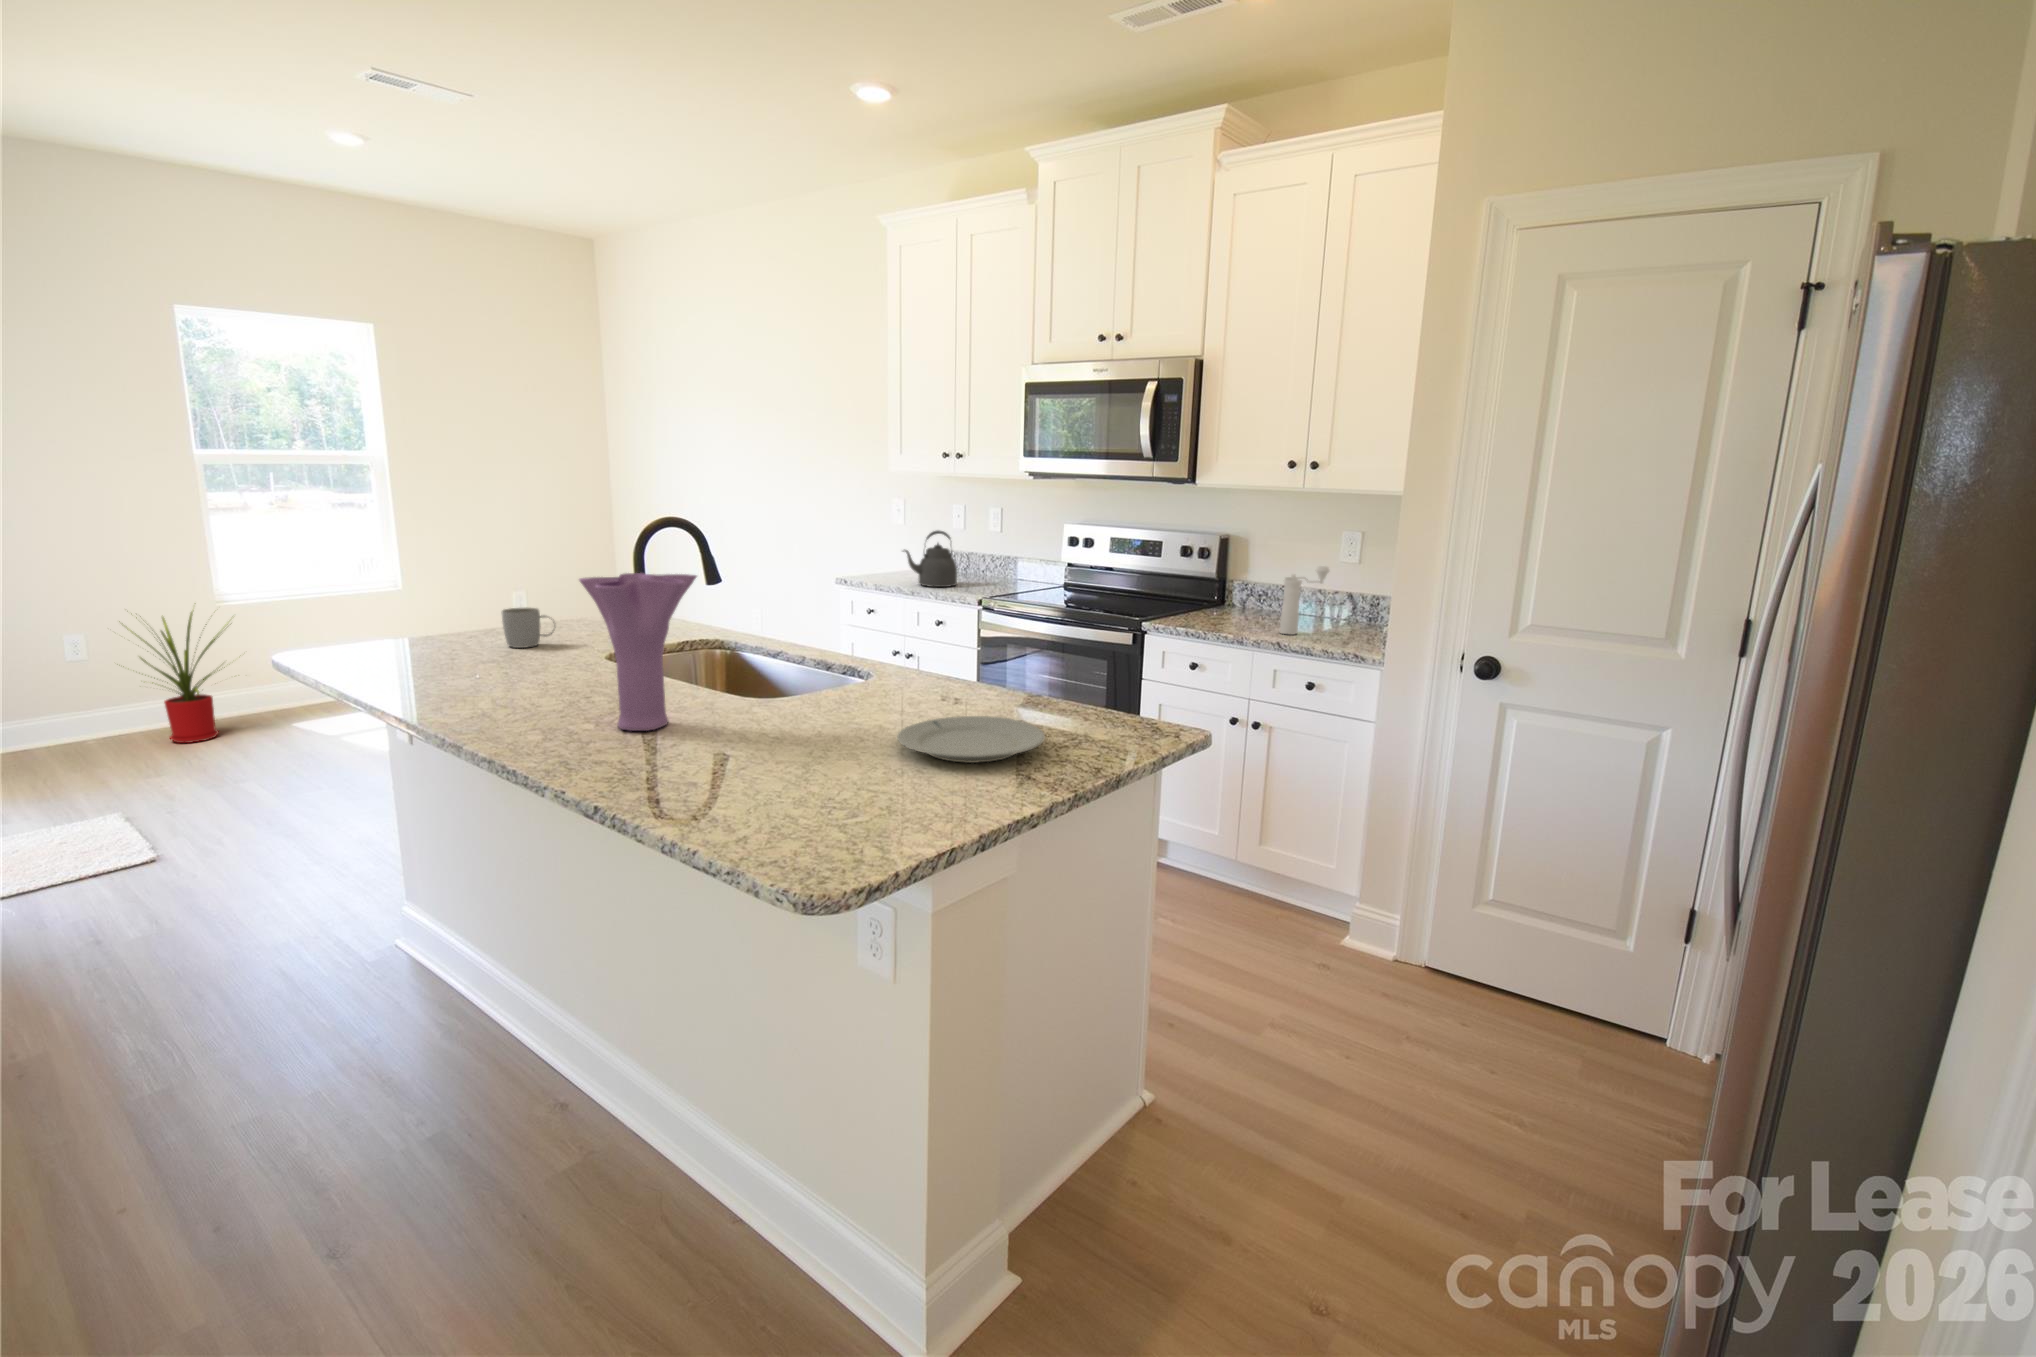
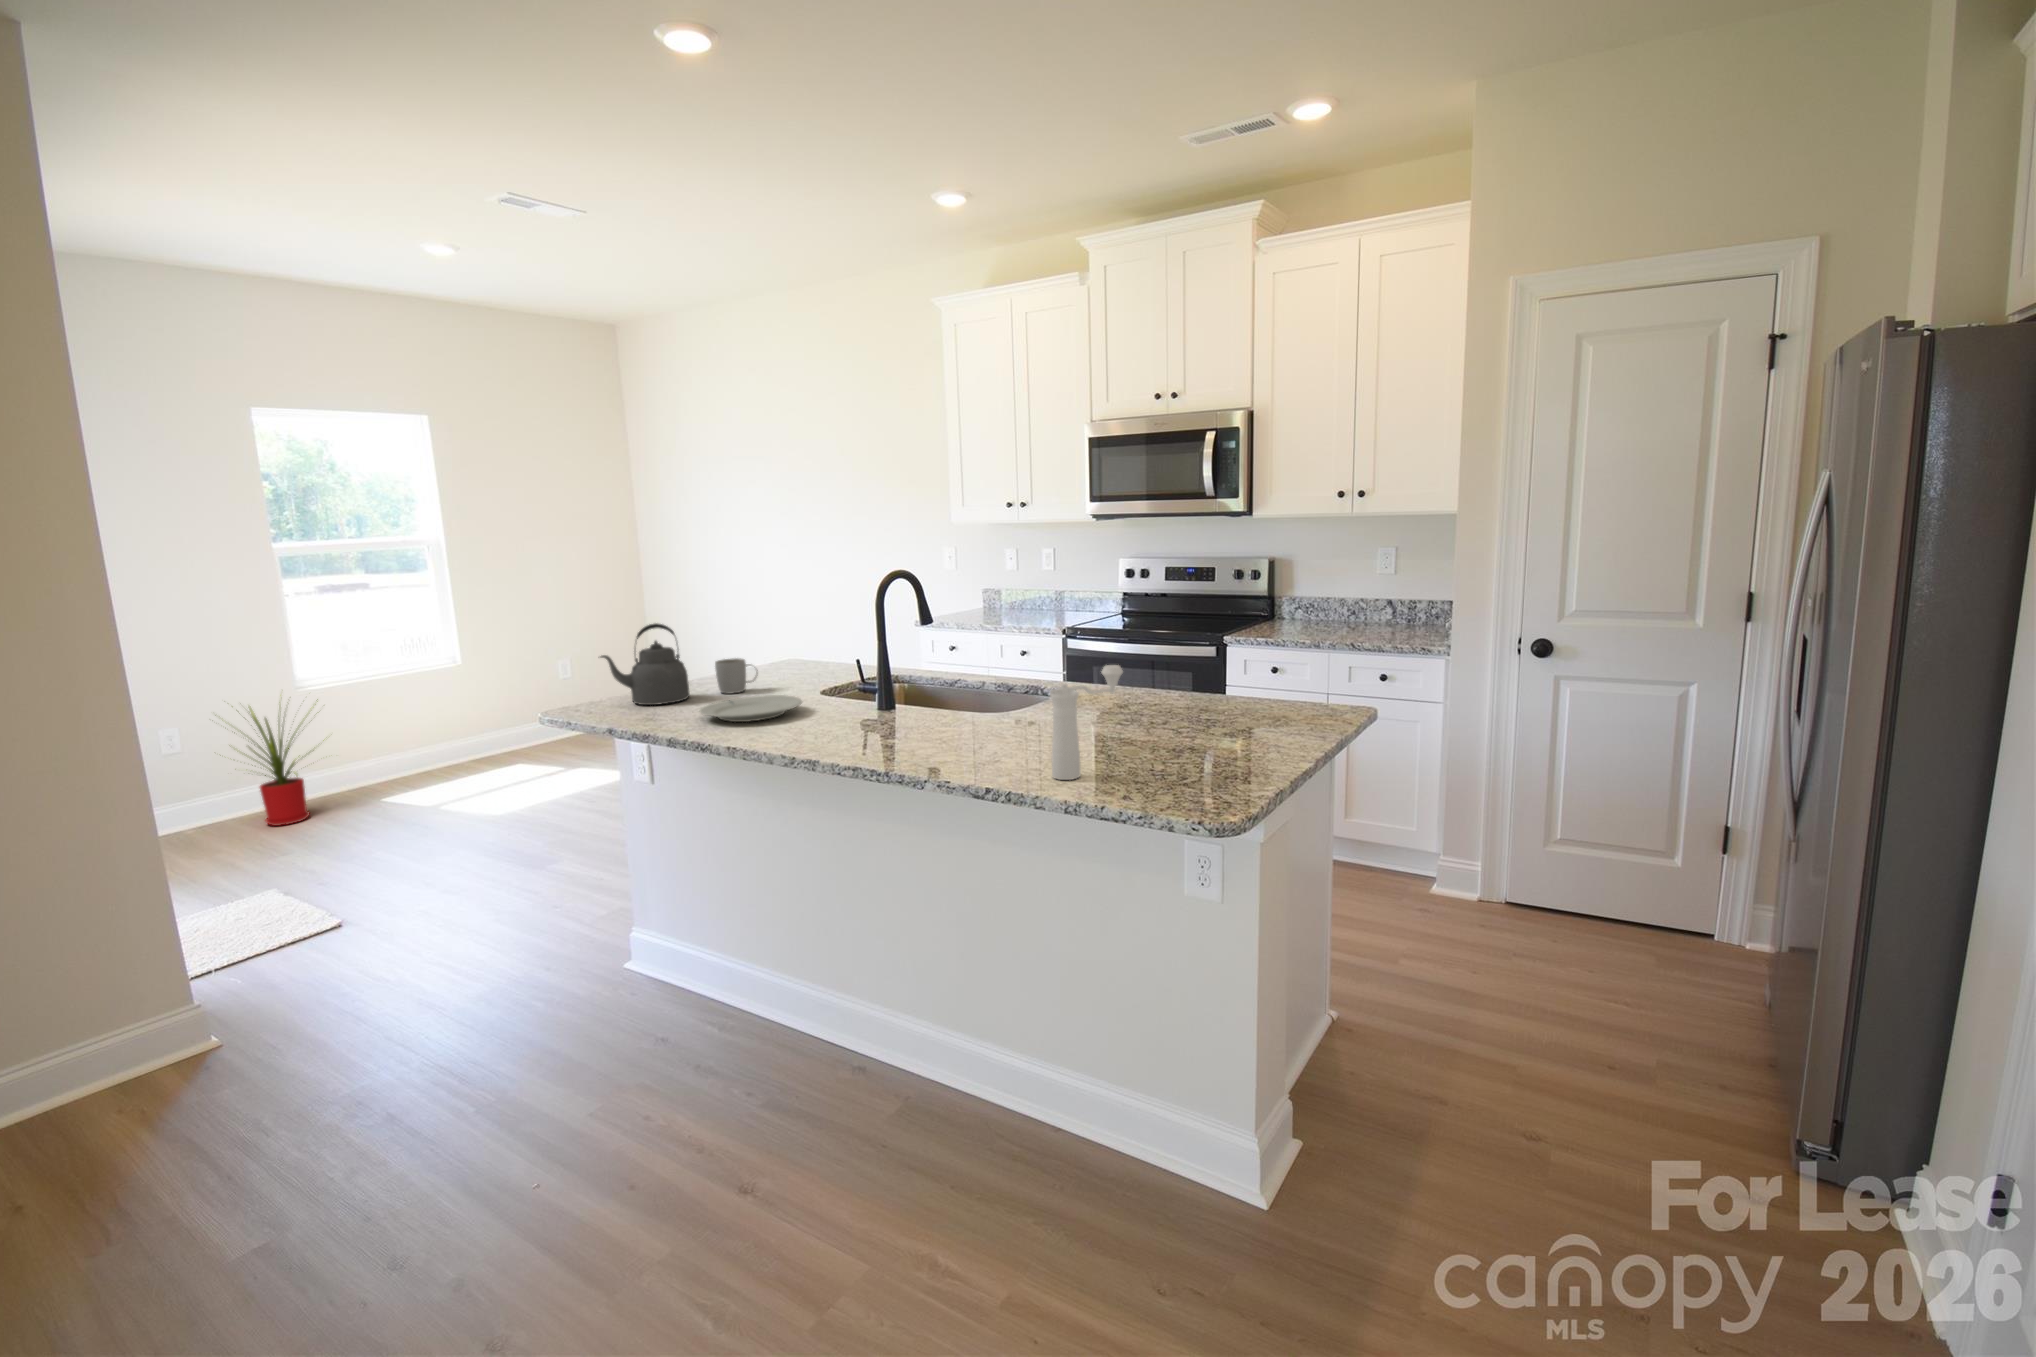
kettle: present [903,531,957,587] -> present [600,623,690,705]
pepper mill: present [1280,566,1329,635] -> present [1050,665,1123,780]
vase: present [579,573,697,731] -> none [884,613,972,742]
plate: present [897,716,1045,763] -> present [700,695,802,722]

